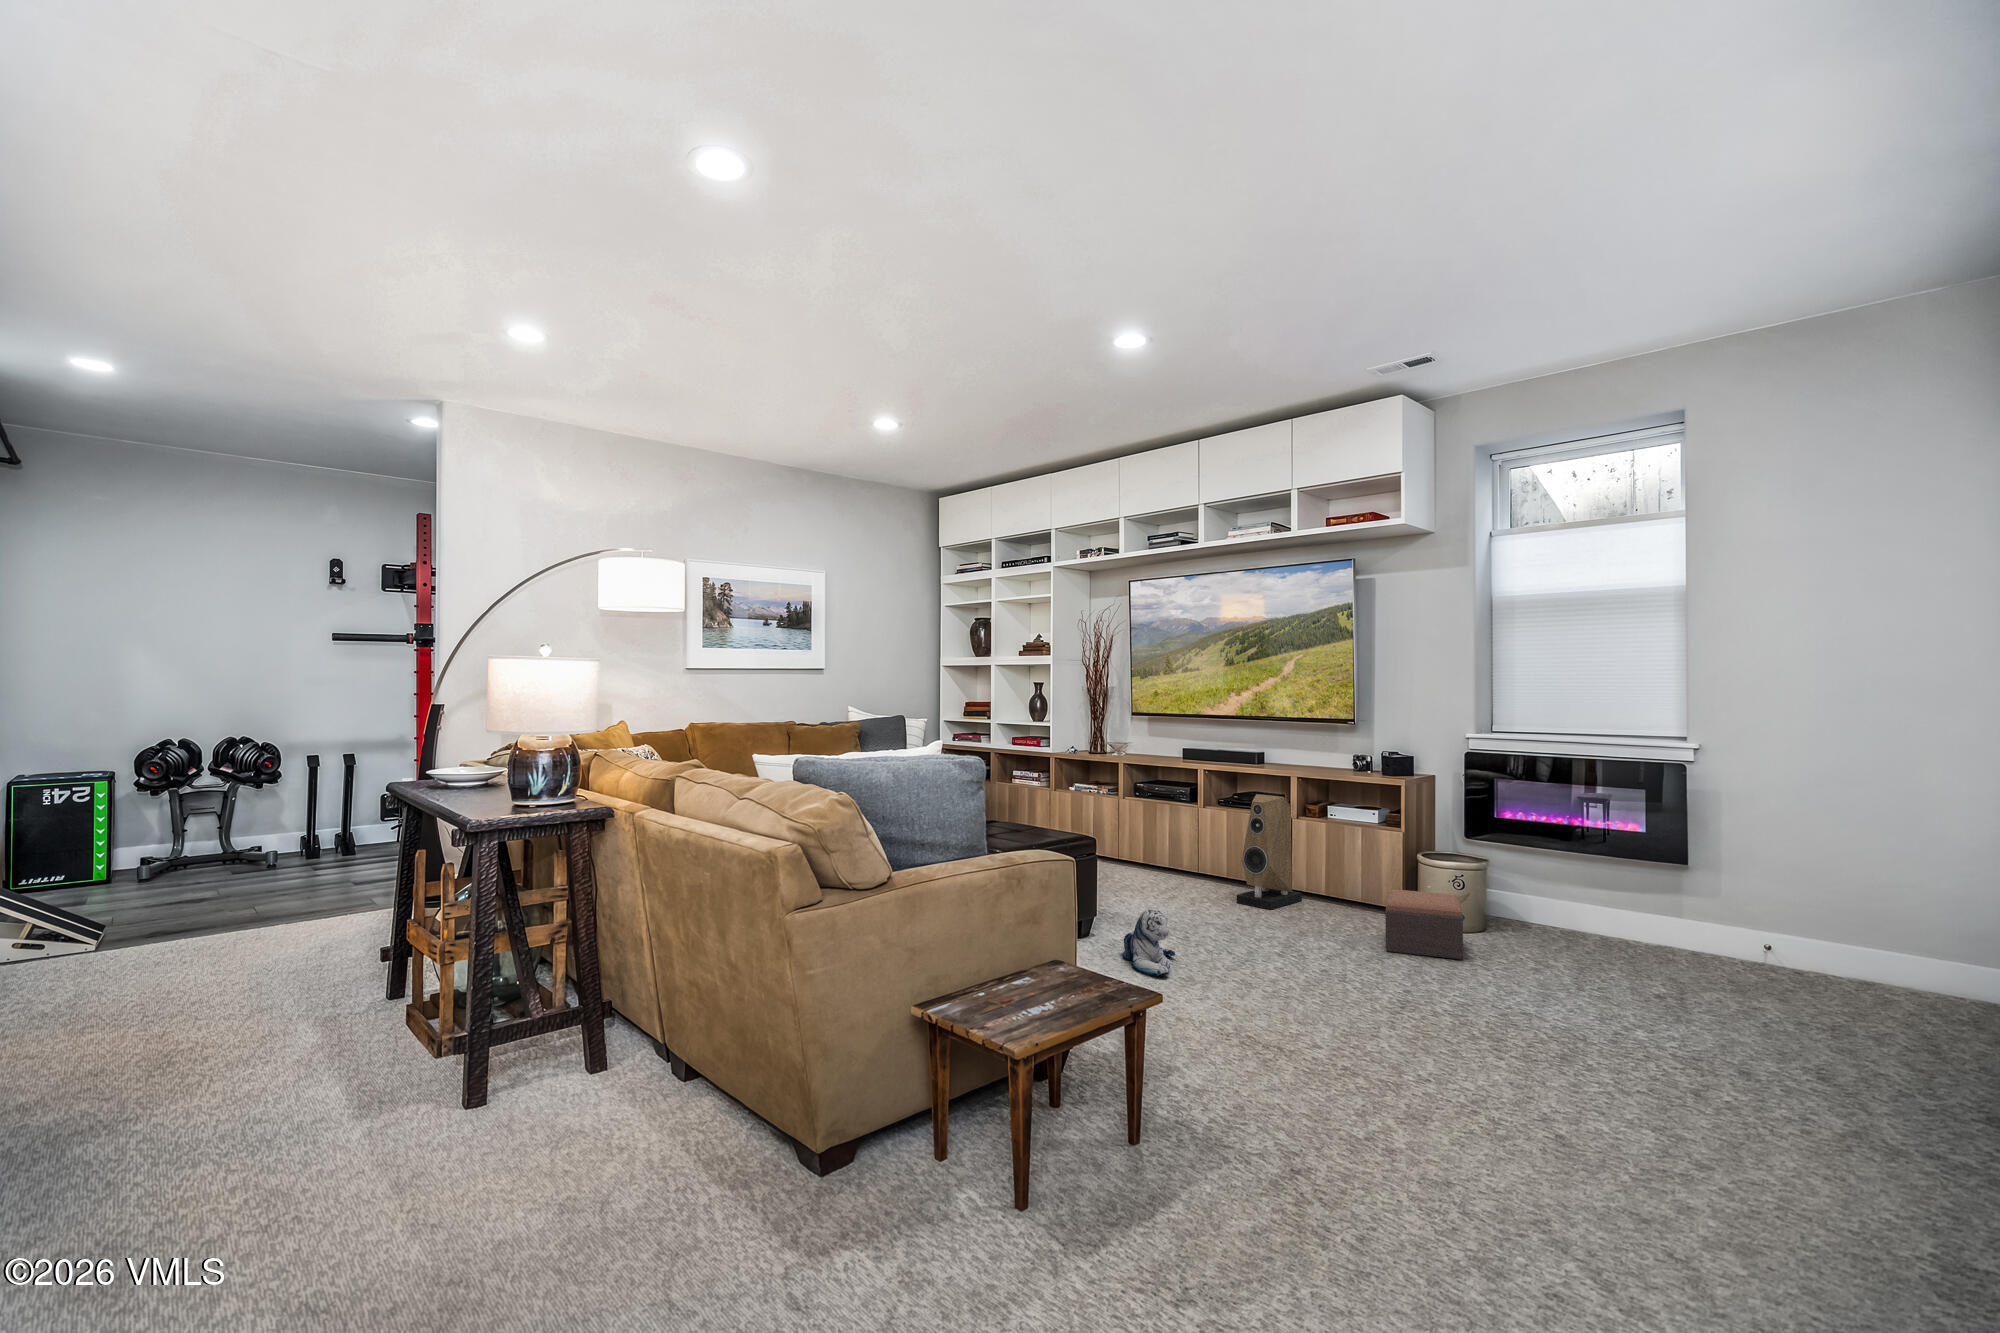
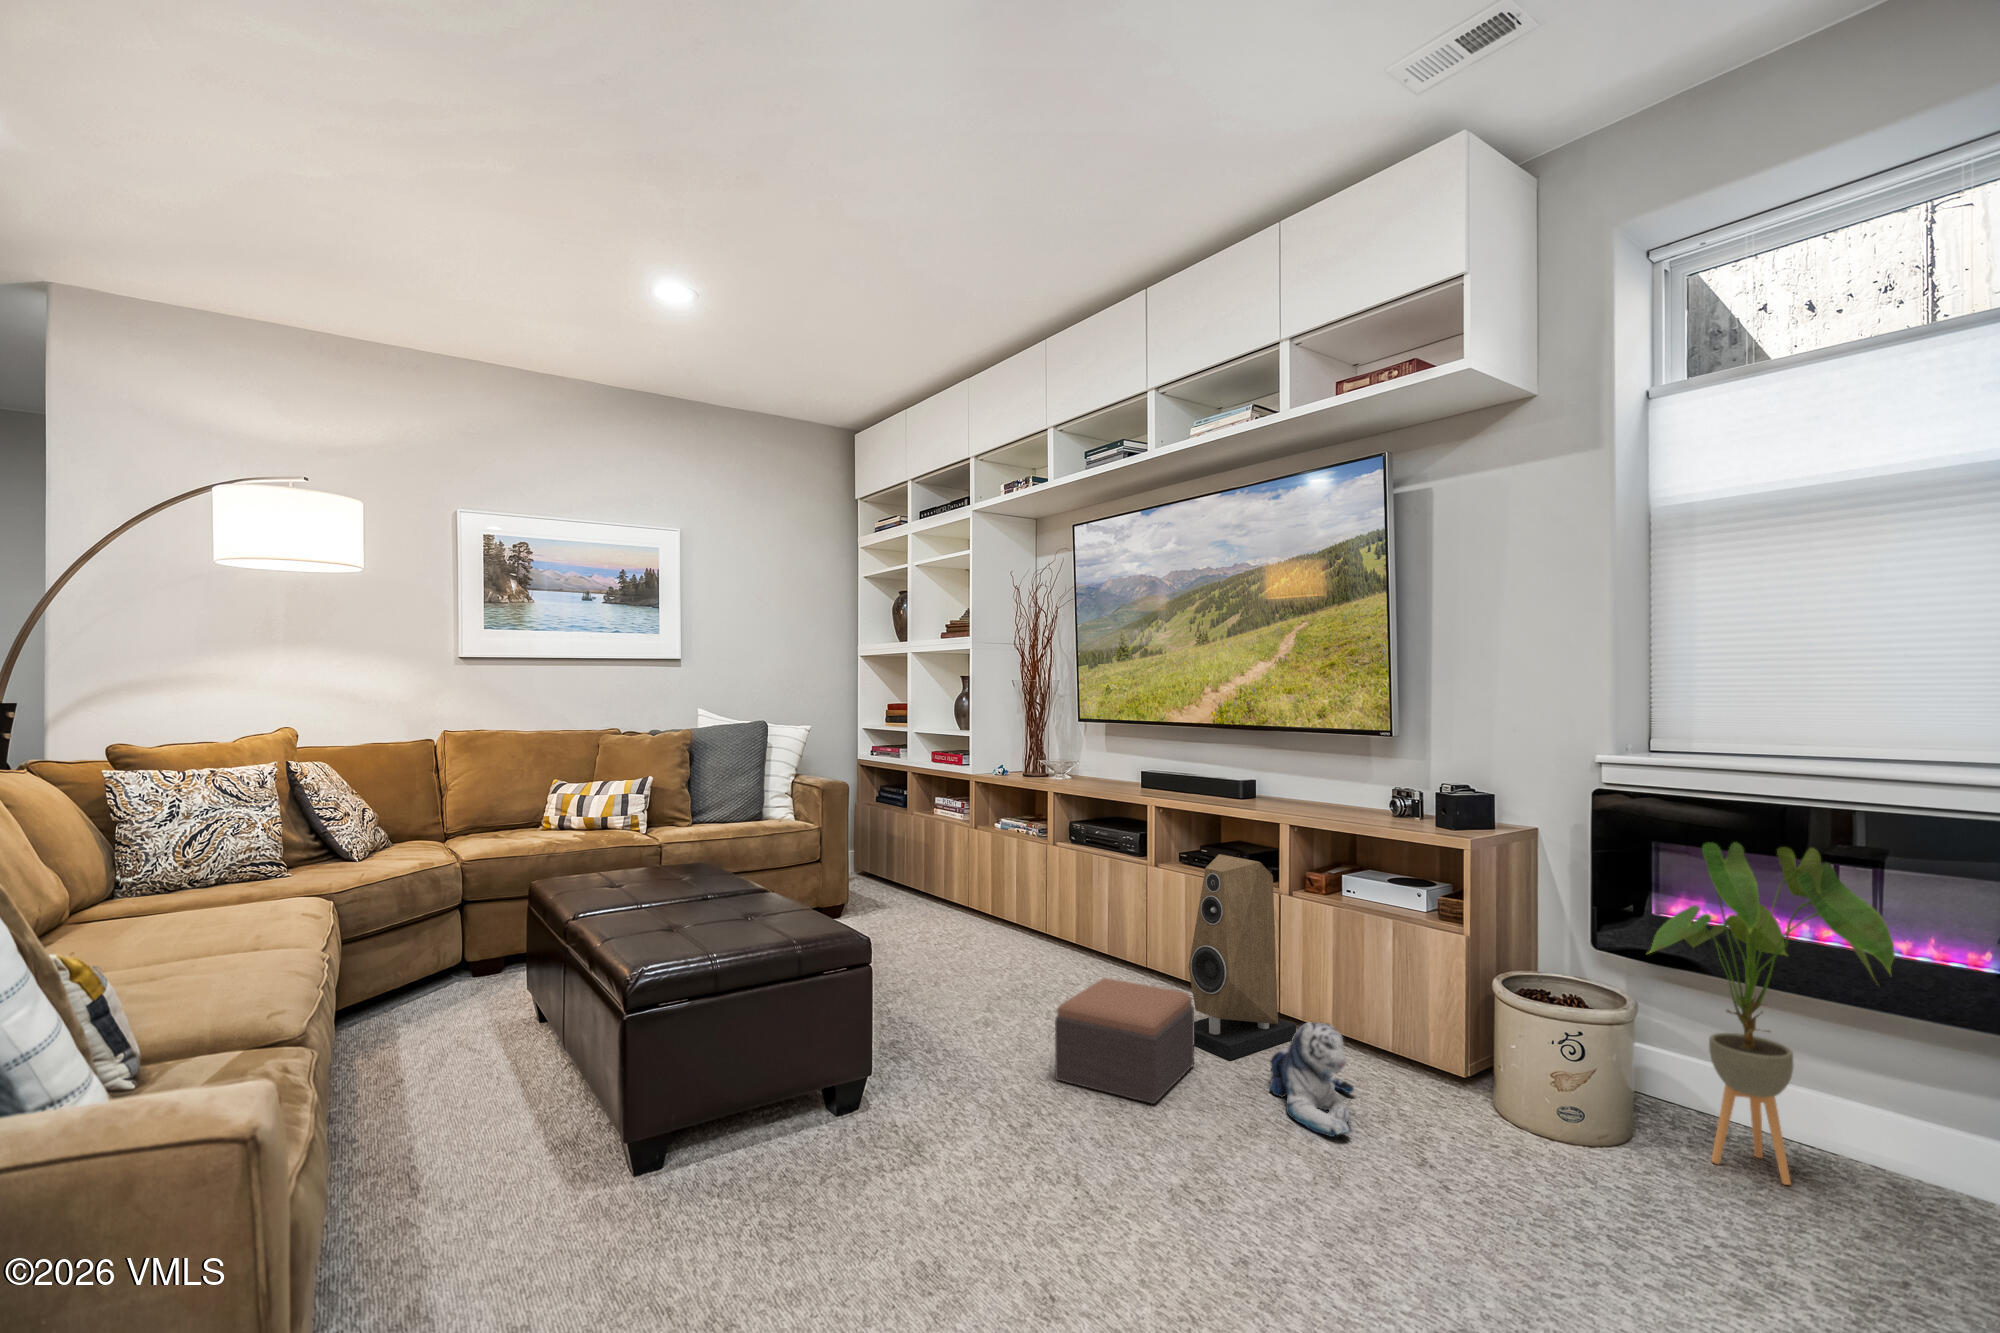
house plant: none [1494,775,1602,941] -> present [1649,842,1895,1185]
footstool: present [1385,889,1463,960] -> present [1055,978,1194,1104]
plush toy: present [1122,910,1175,976] -> present [1269,1022,1354,1137]

